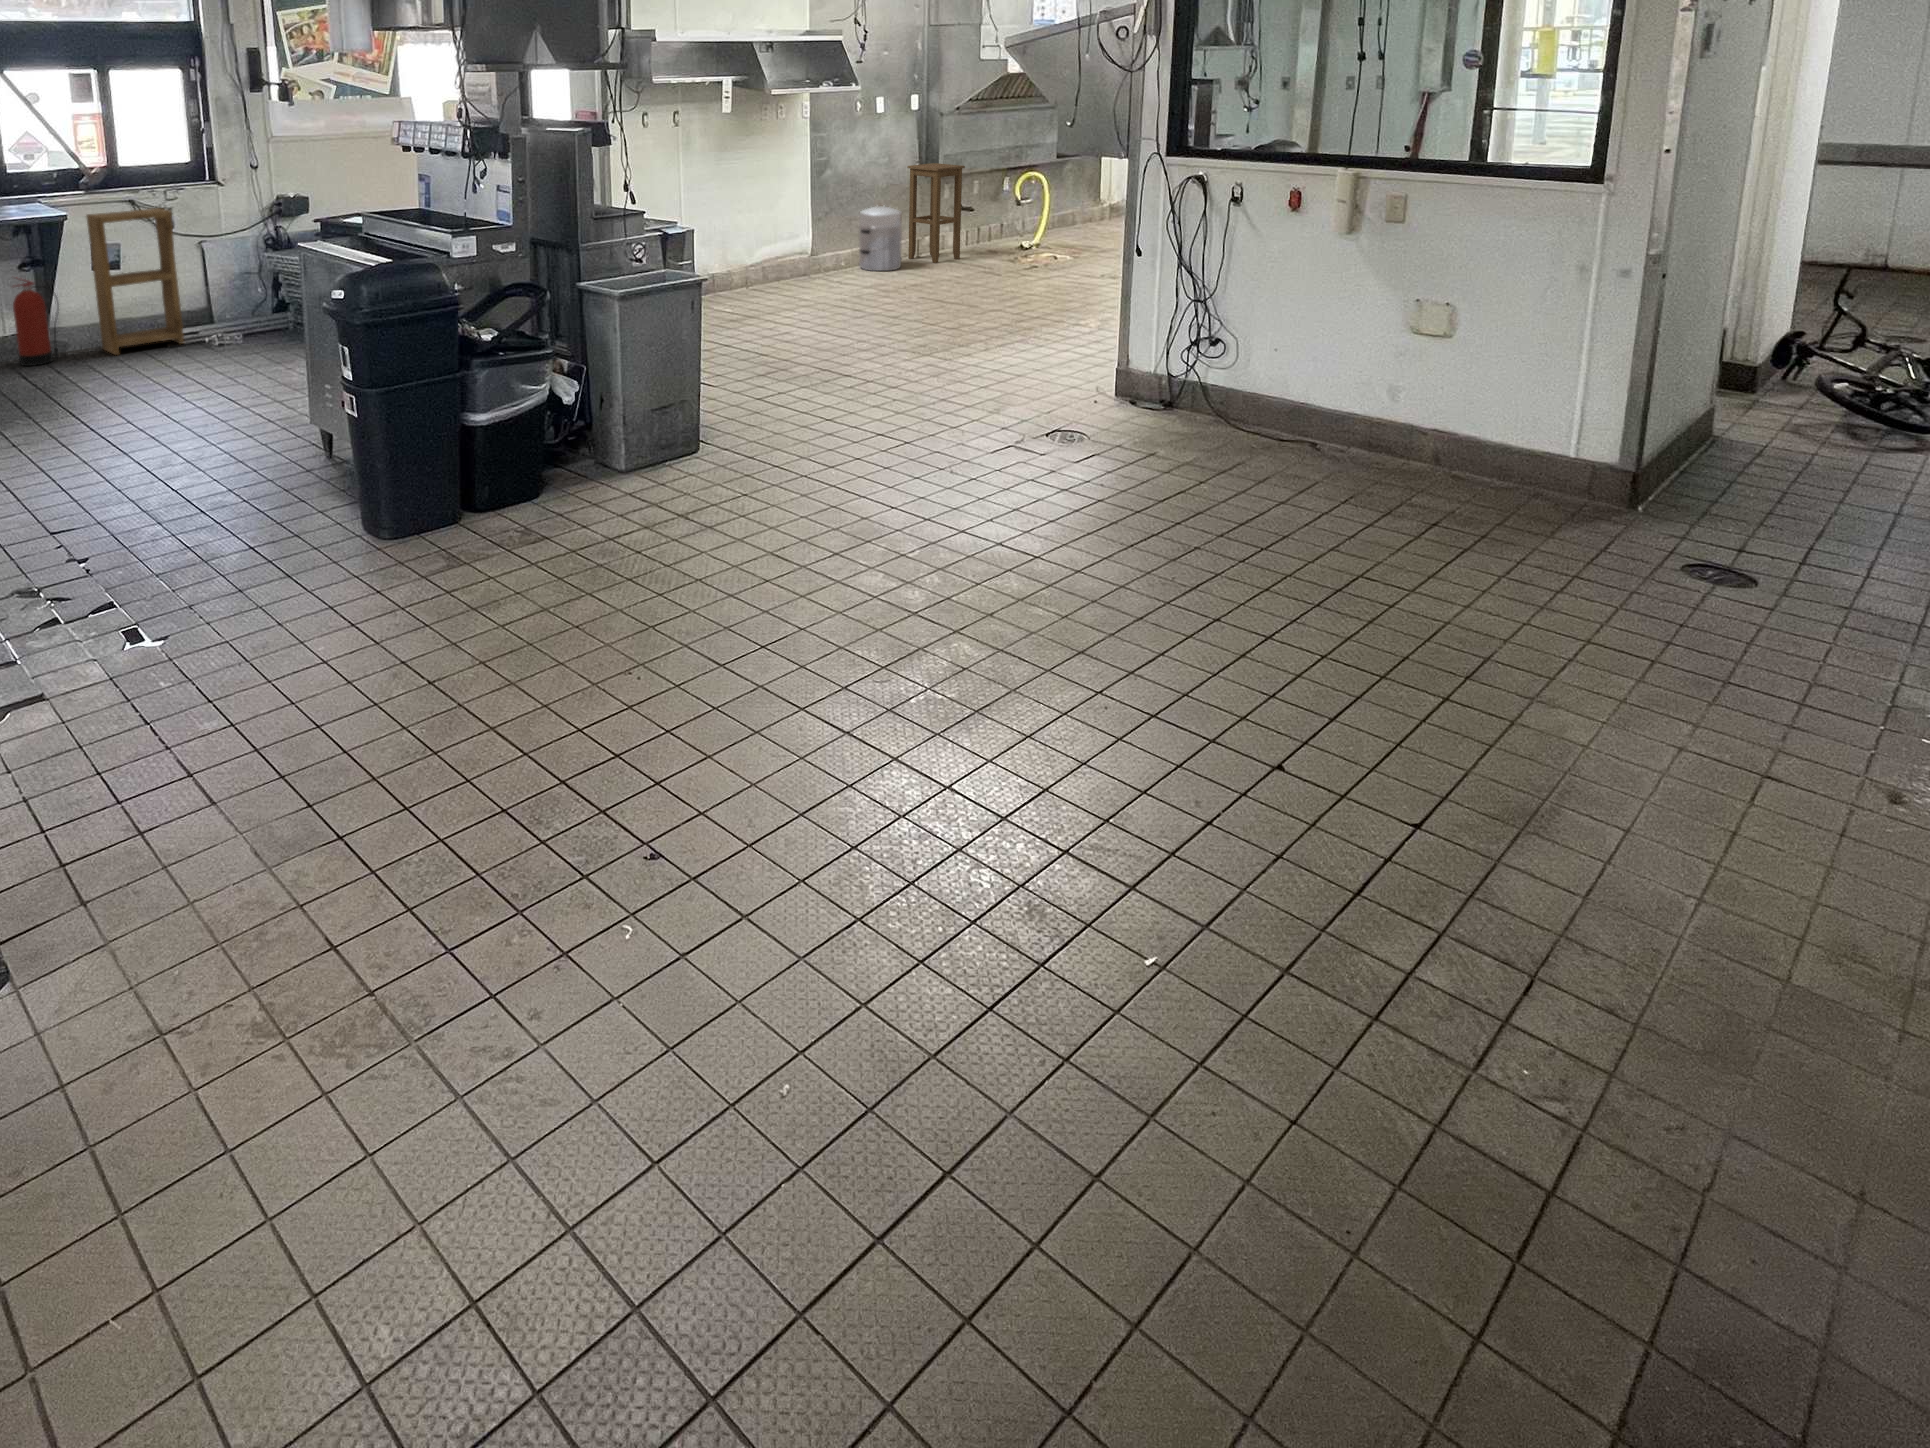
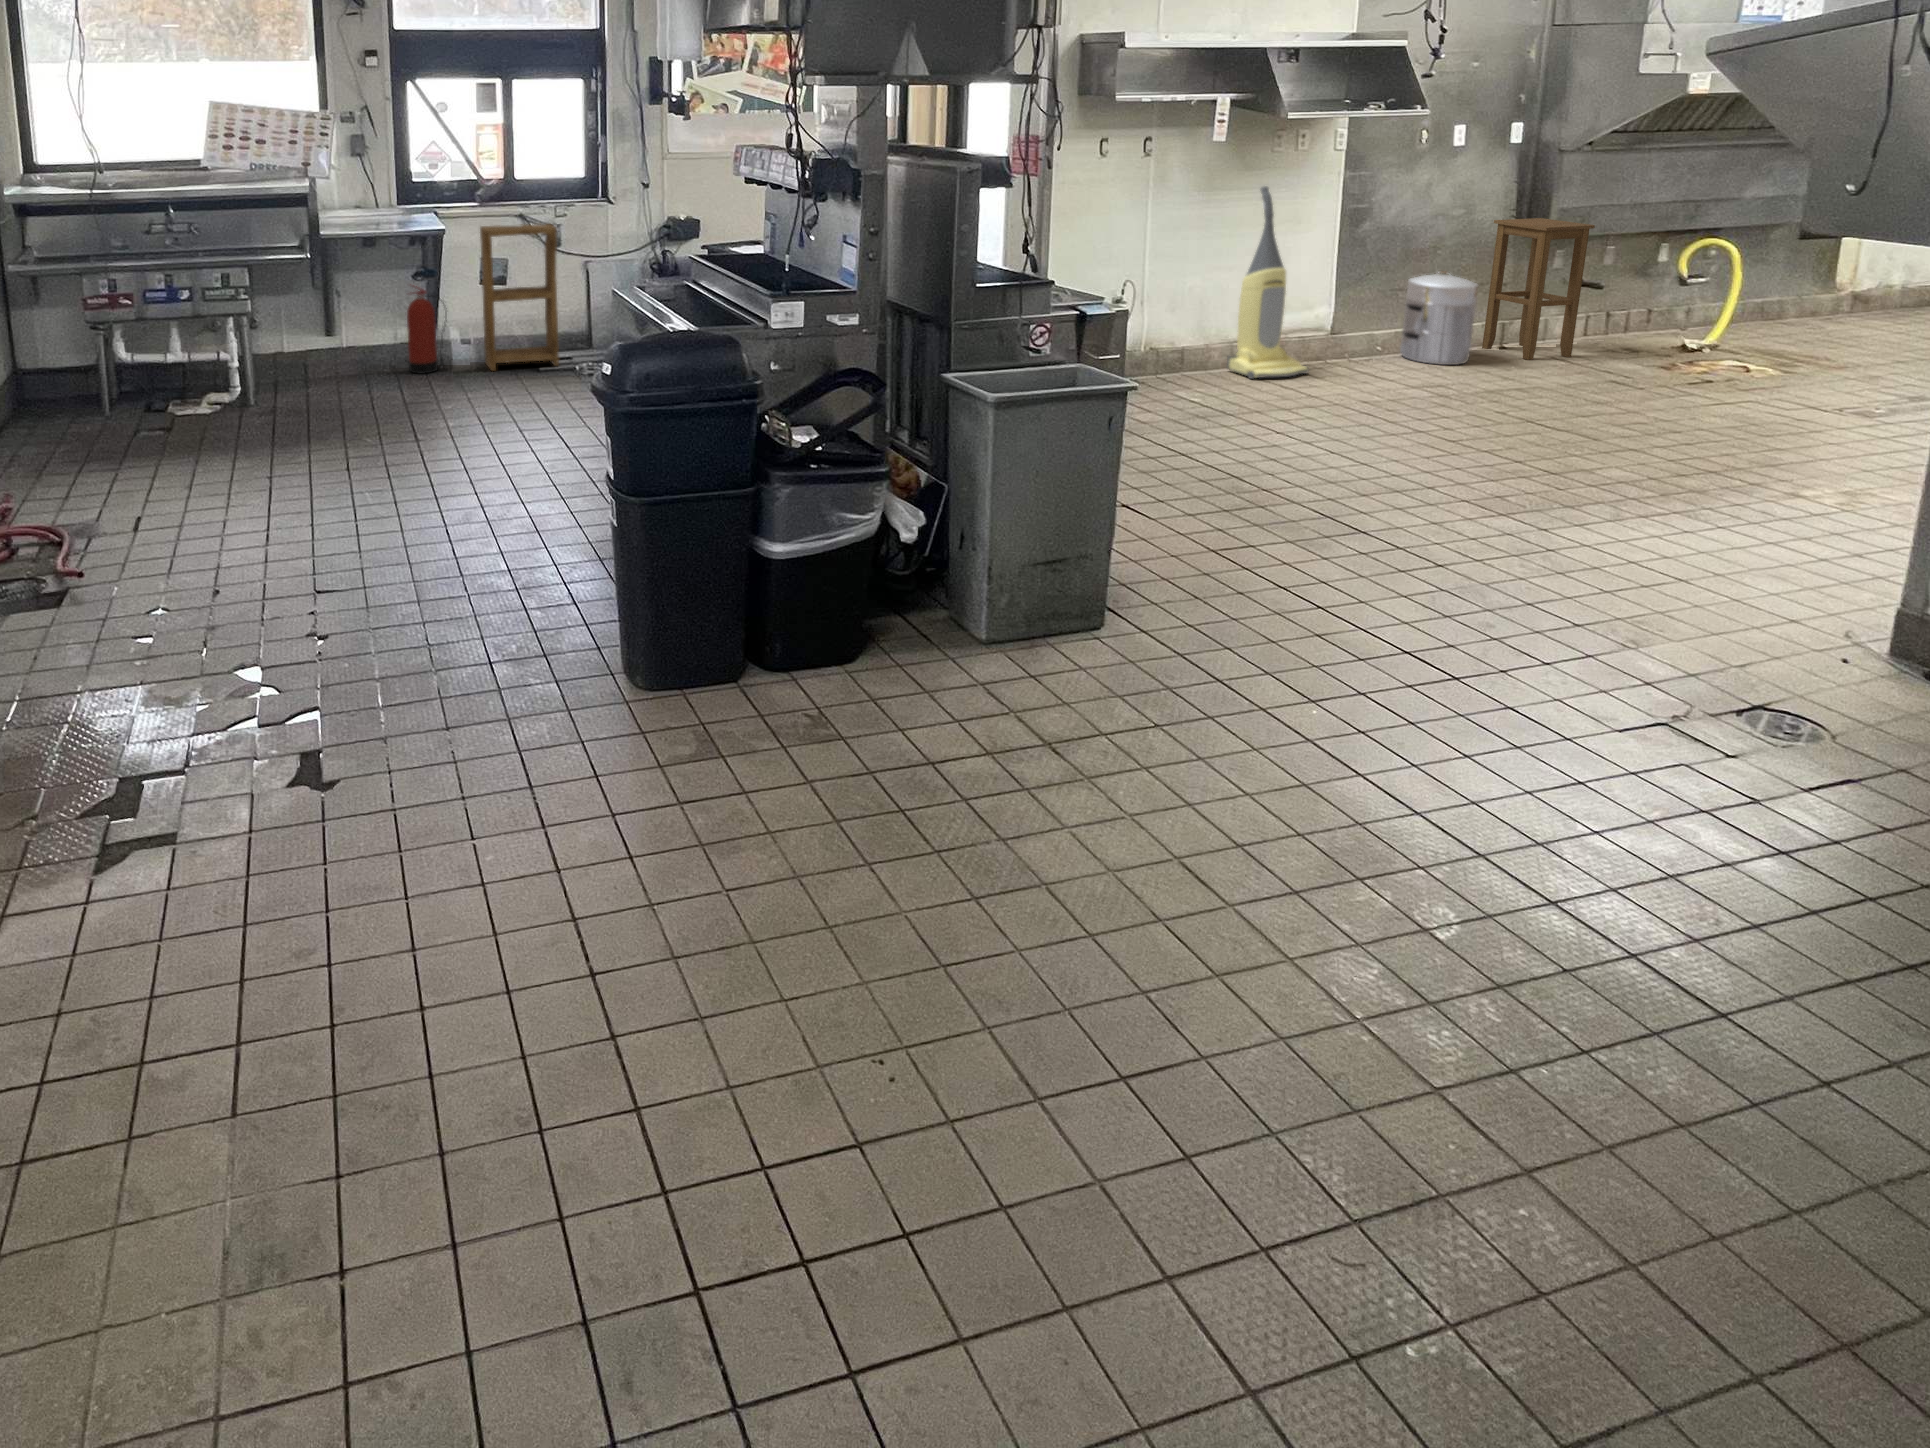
vacuum cleaner: none [749,147,803,293] -> present [1227,186,1309,379]

